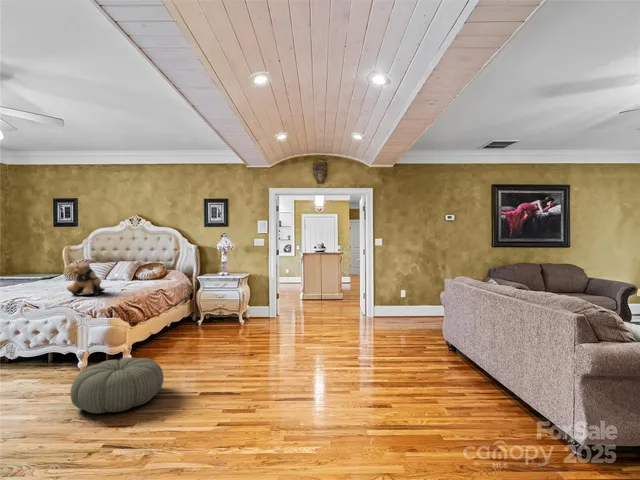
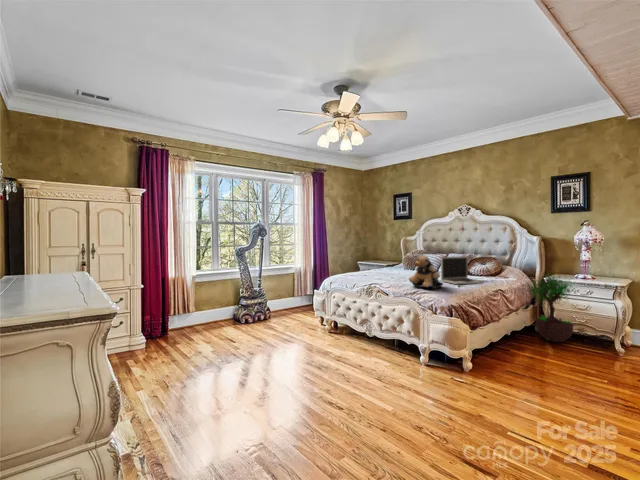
laptop: none [105,263,147,289] -> present [441,256,484,284]
potted tree: none [184,270,220,328] -> present [529,275,574,342]
pouf: present [70,358,164,414] -> none [421,372,528,448]

